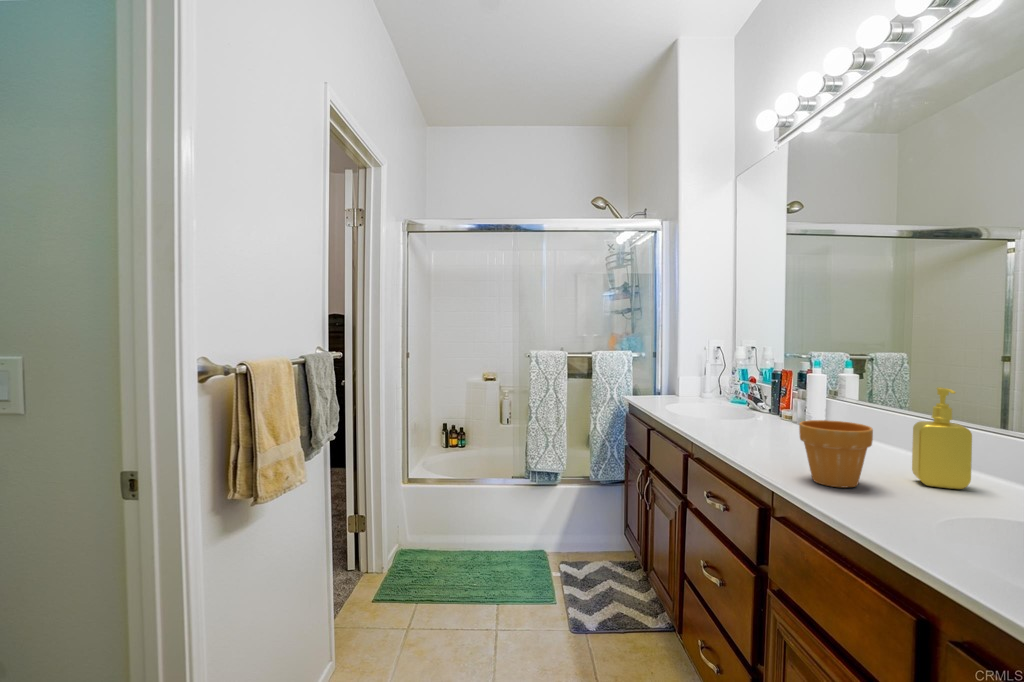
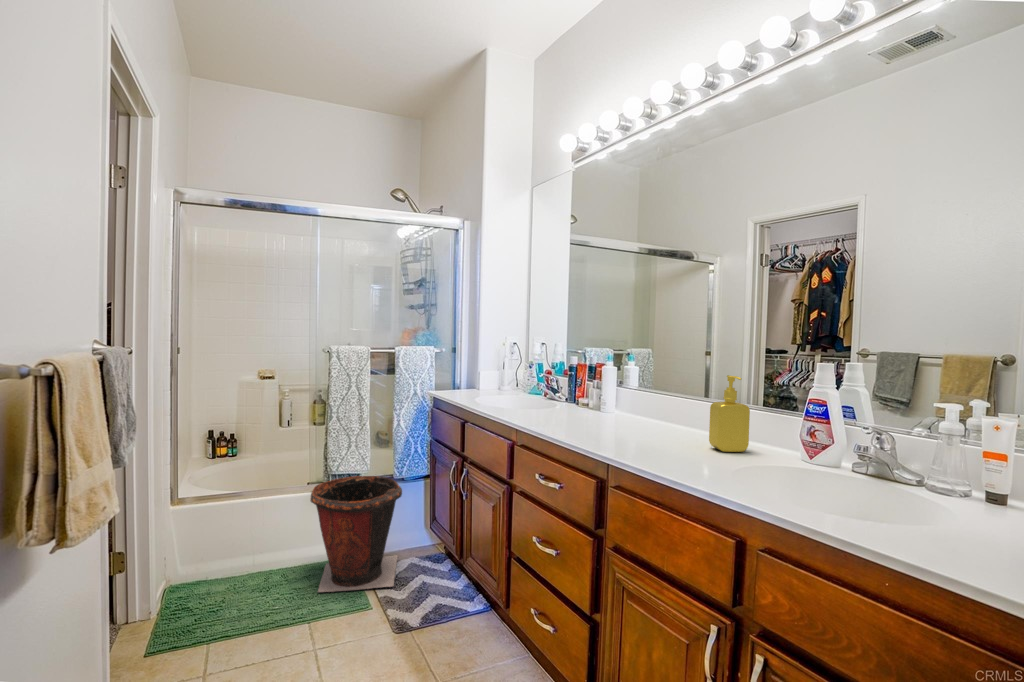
flower pot: present [799,420,873,487] -> none [643,405,698,460]
waste bin: none [508,475,593,587] -> present [310,476,402,592]

